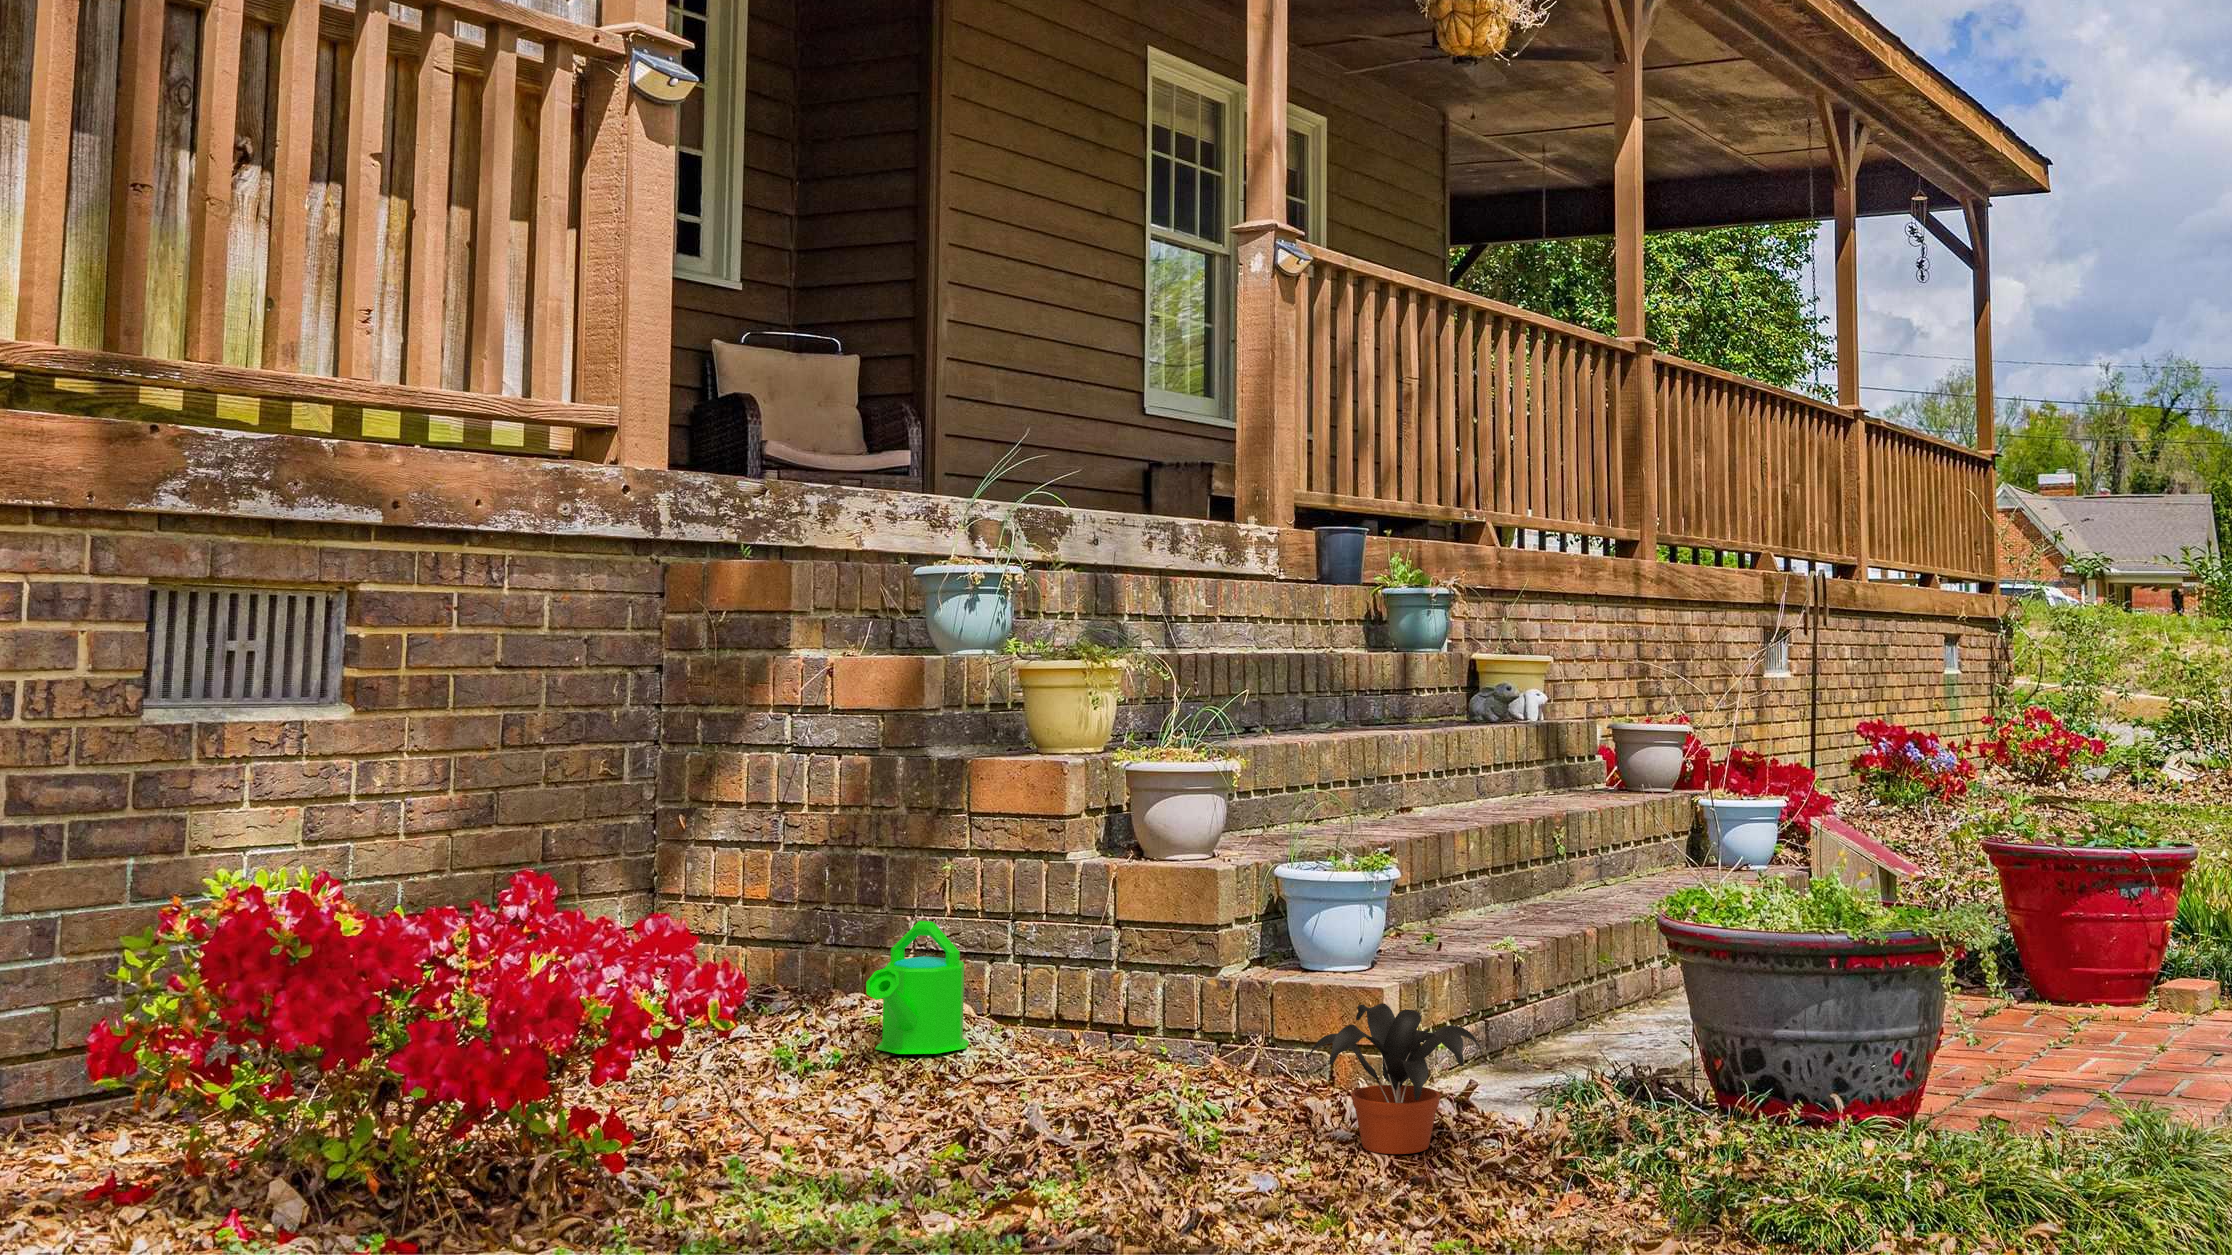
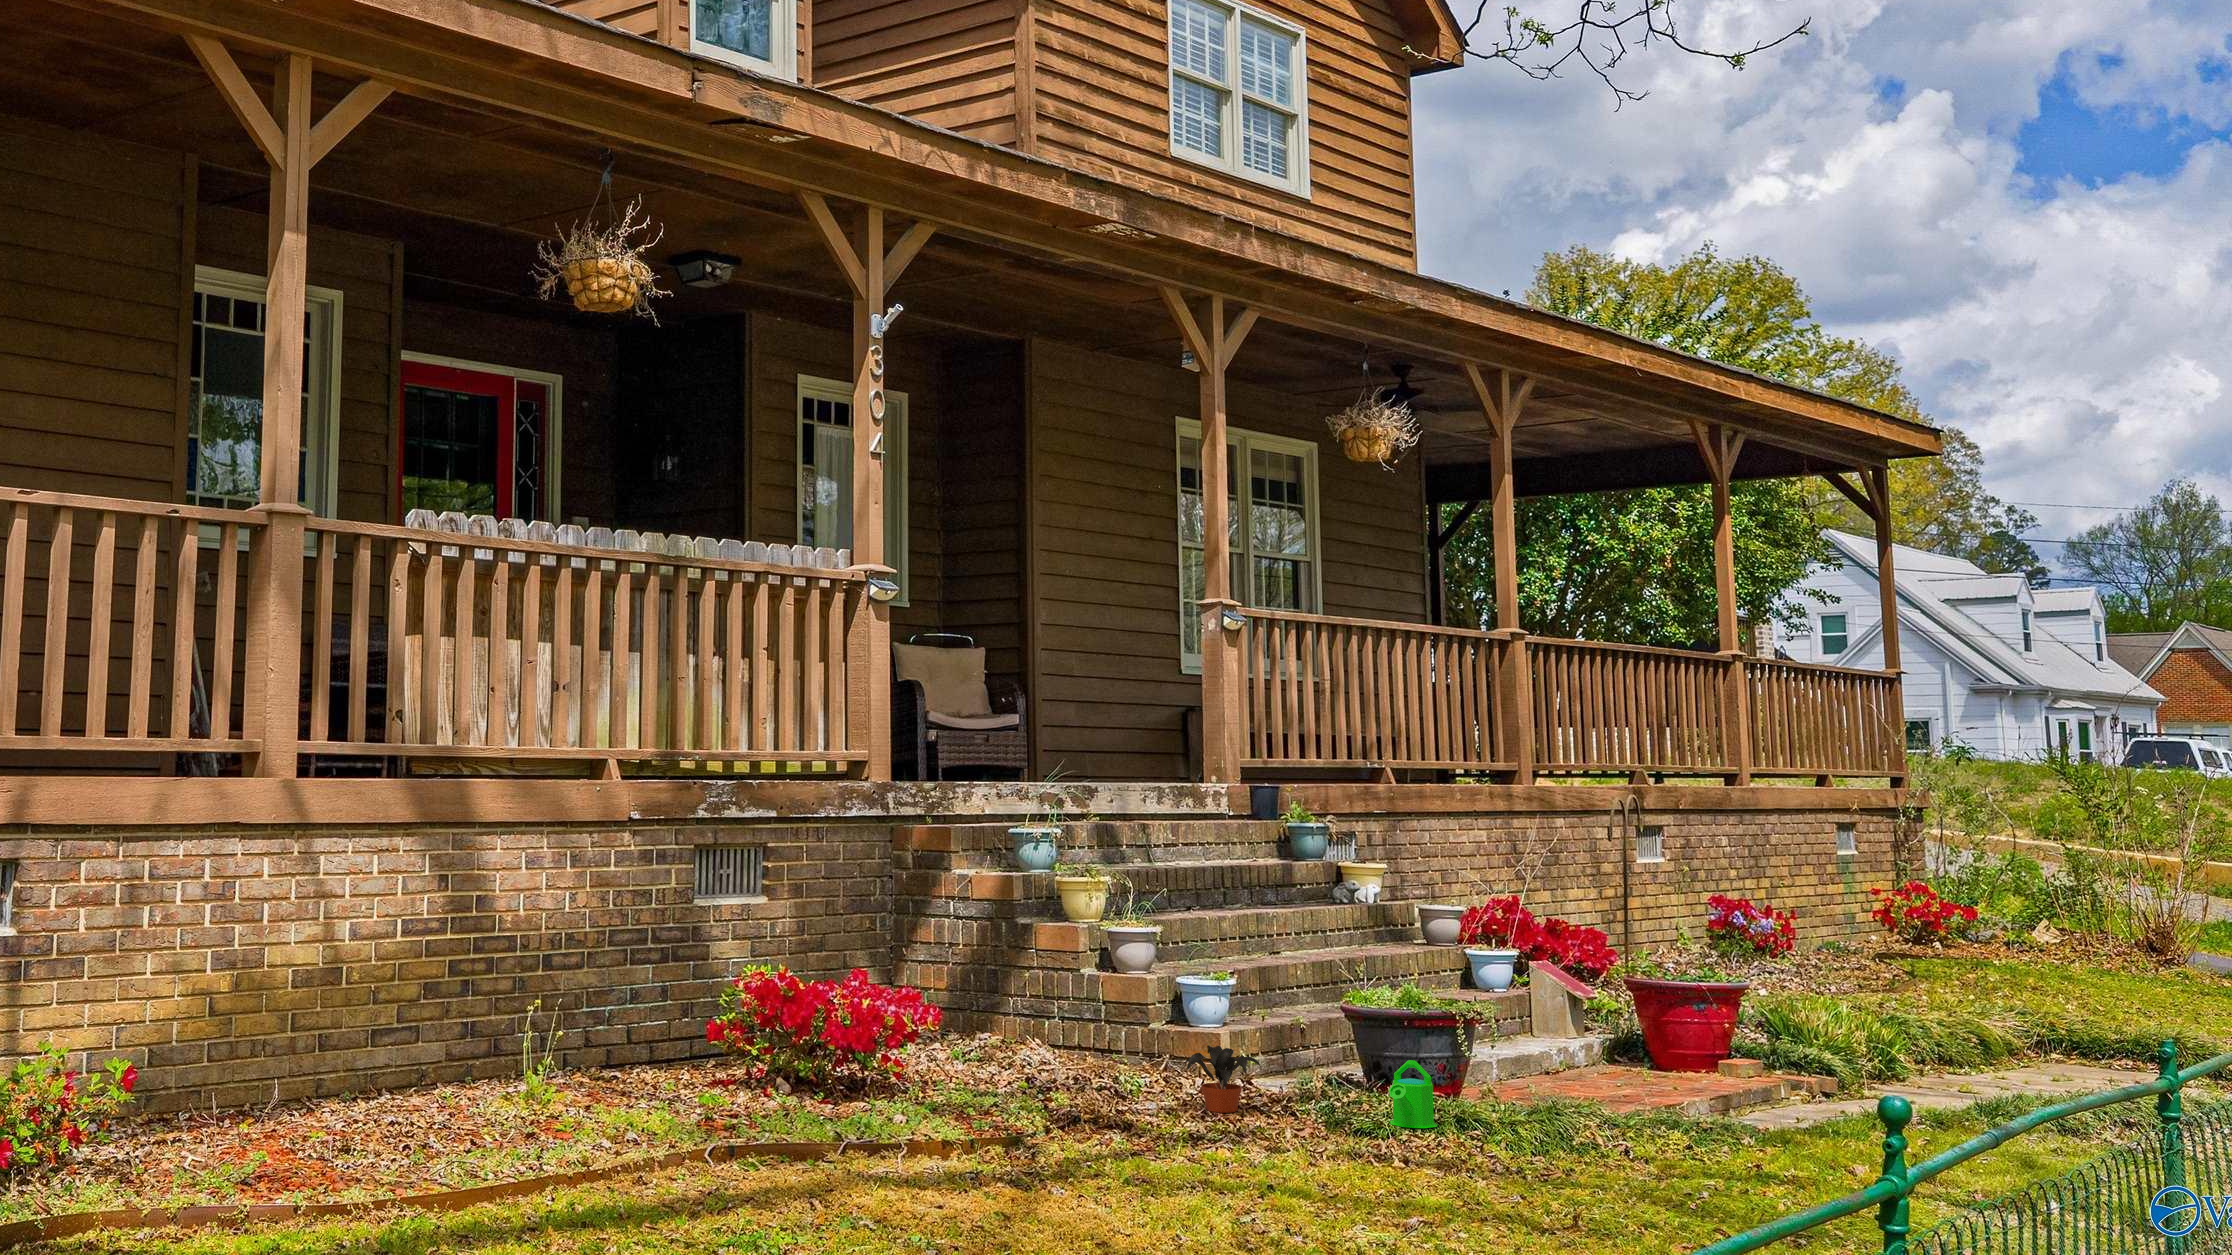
watering can: present [866,921,969,1054] -> present [1389,1060,1437,1128]

